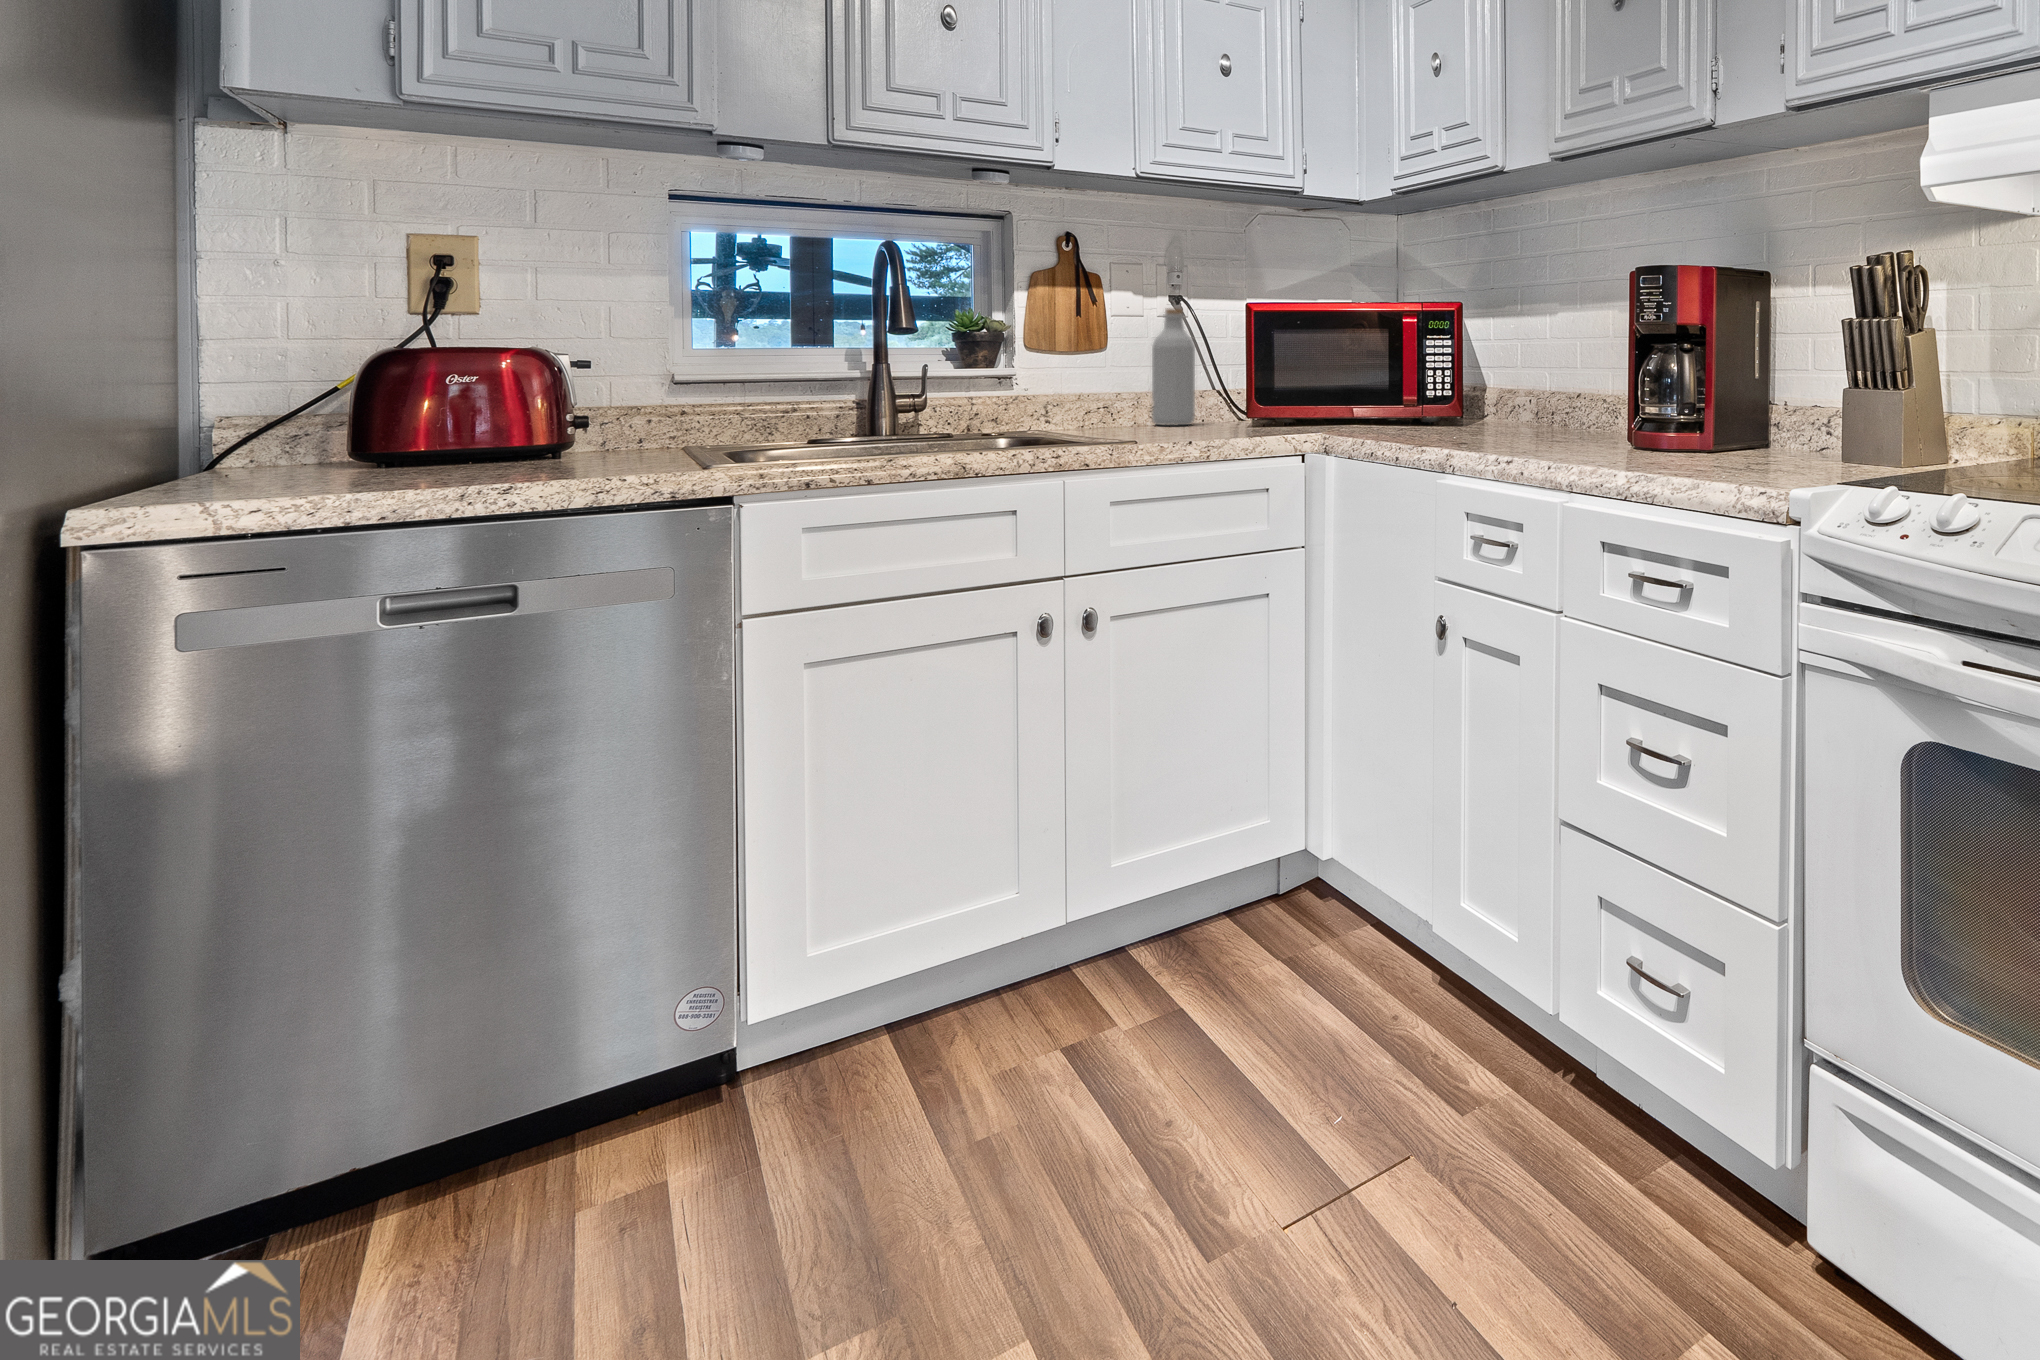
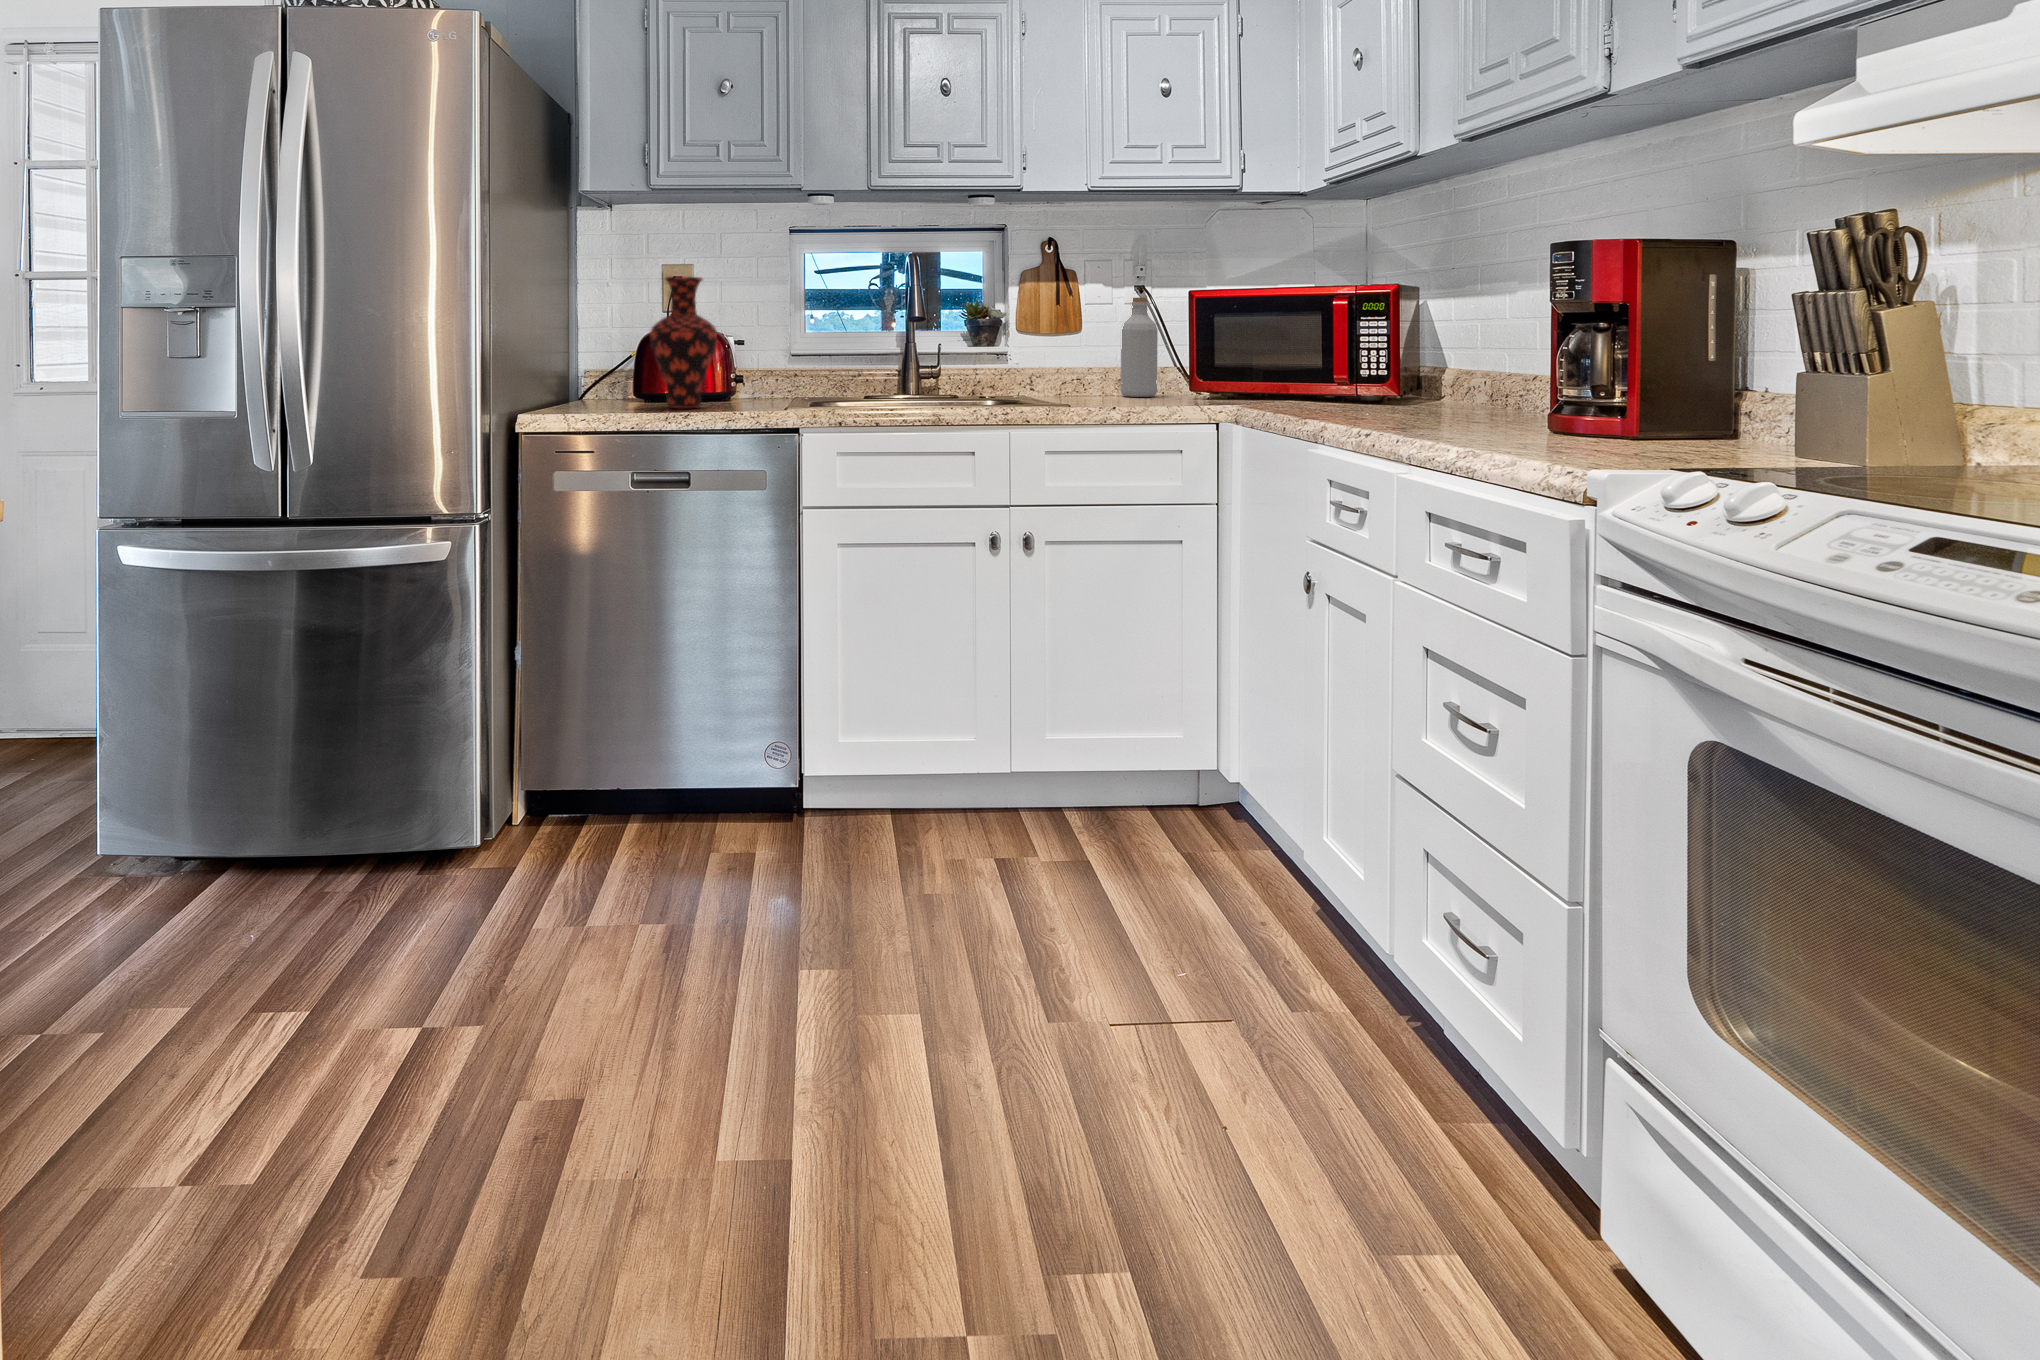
vase: none [405,253,550,470] -> present [650,276,717,408]

